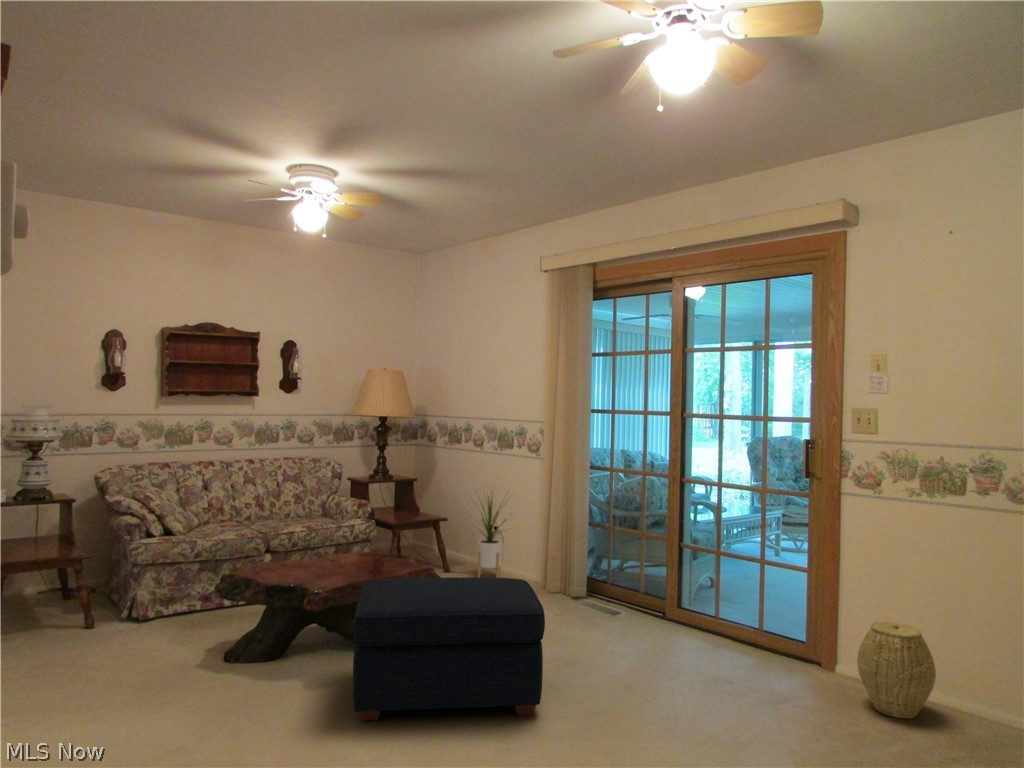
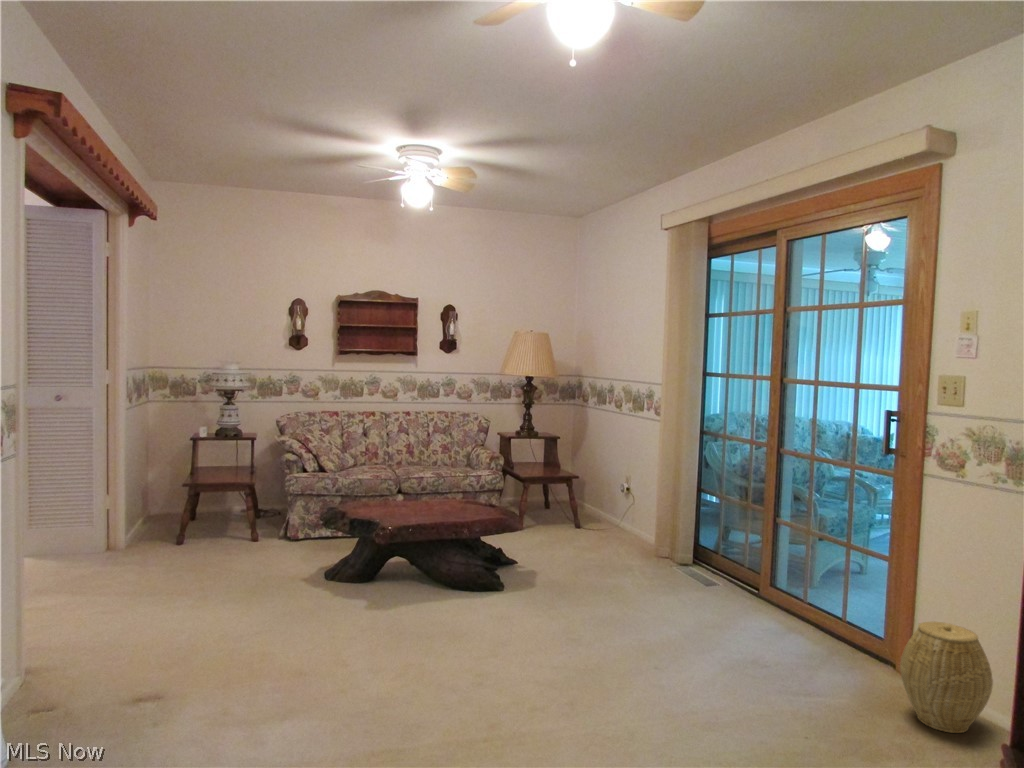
house plant: present [473,492,505,577] -> none [588,444,640,542]
ottoman: present [353,577,545,721] -> none [385,520,571,656]

